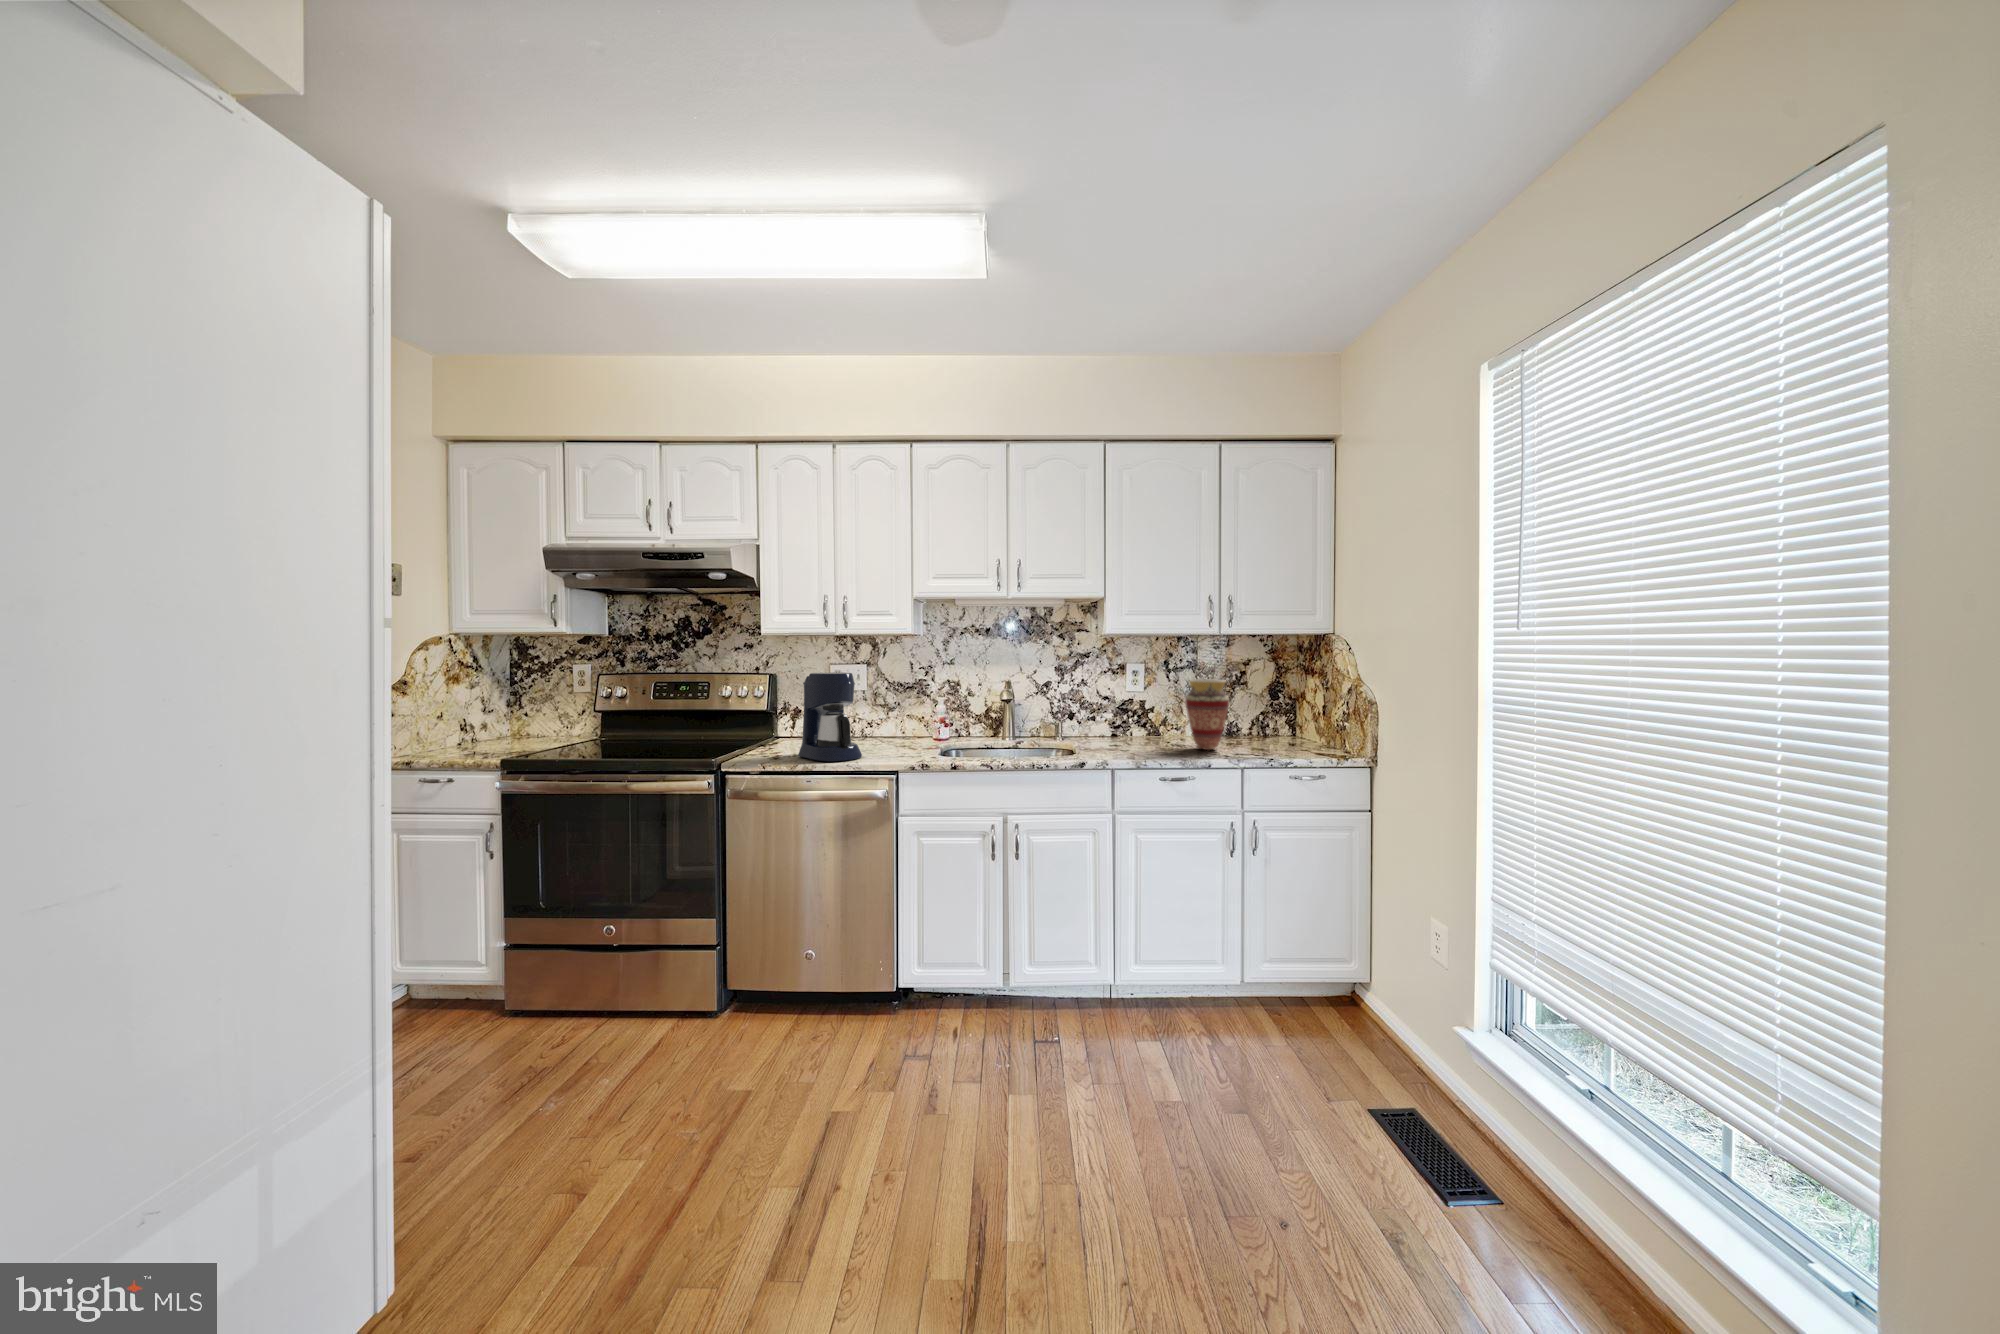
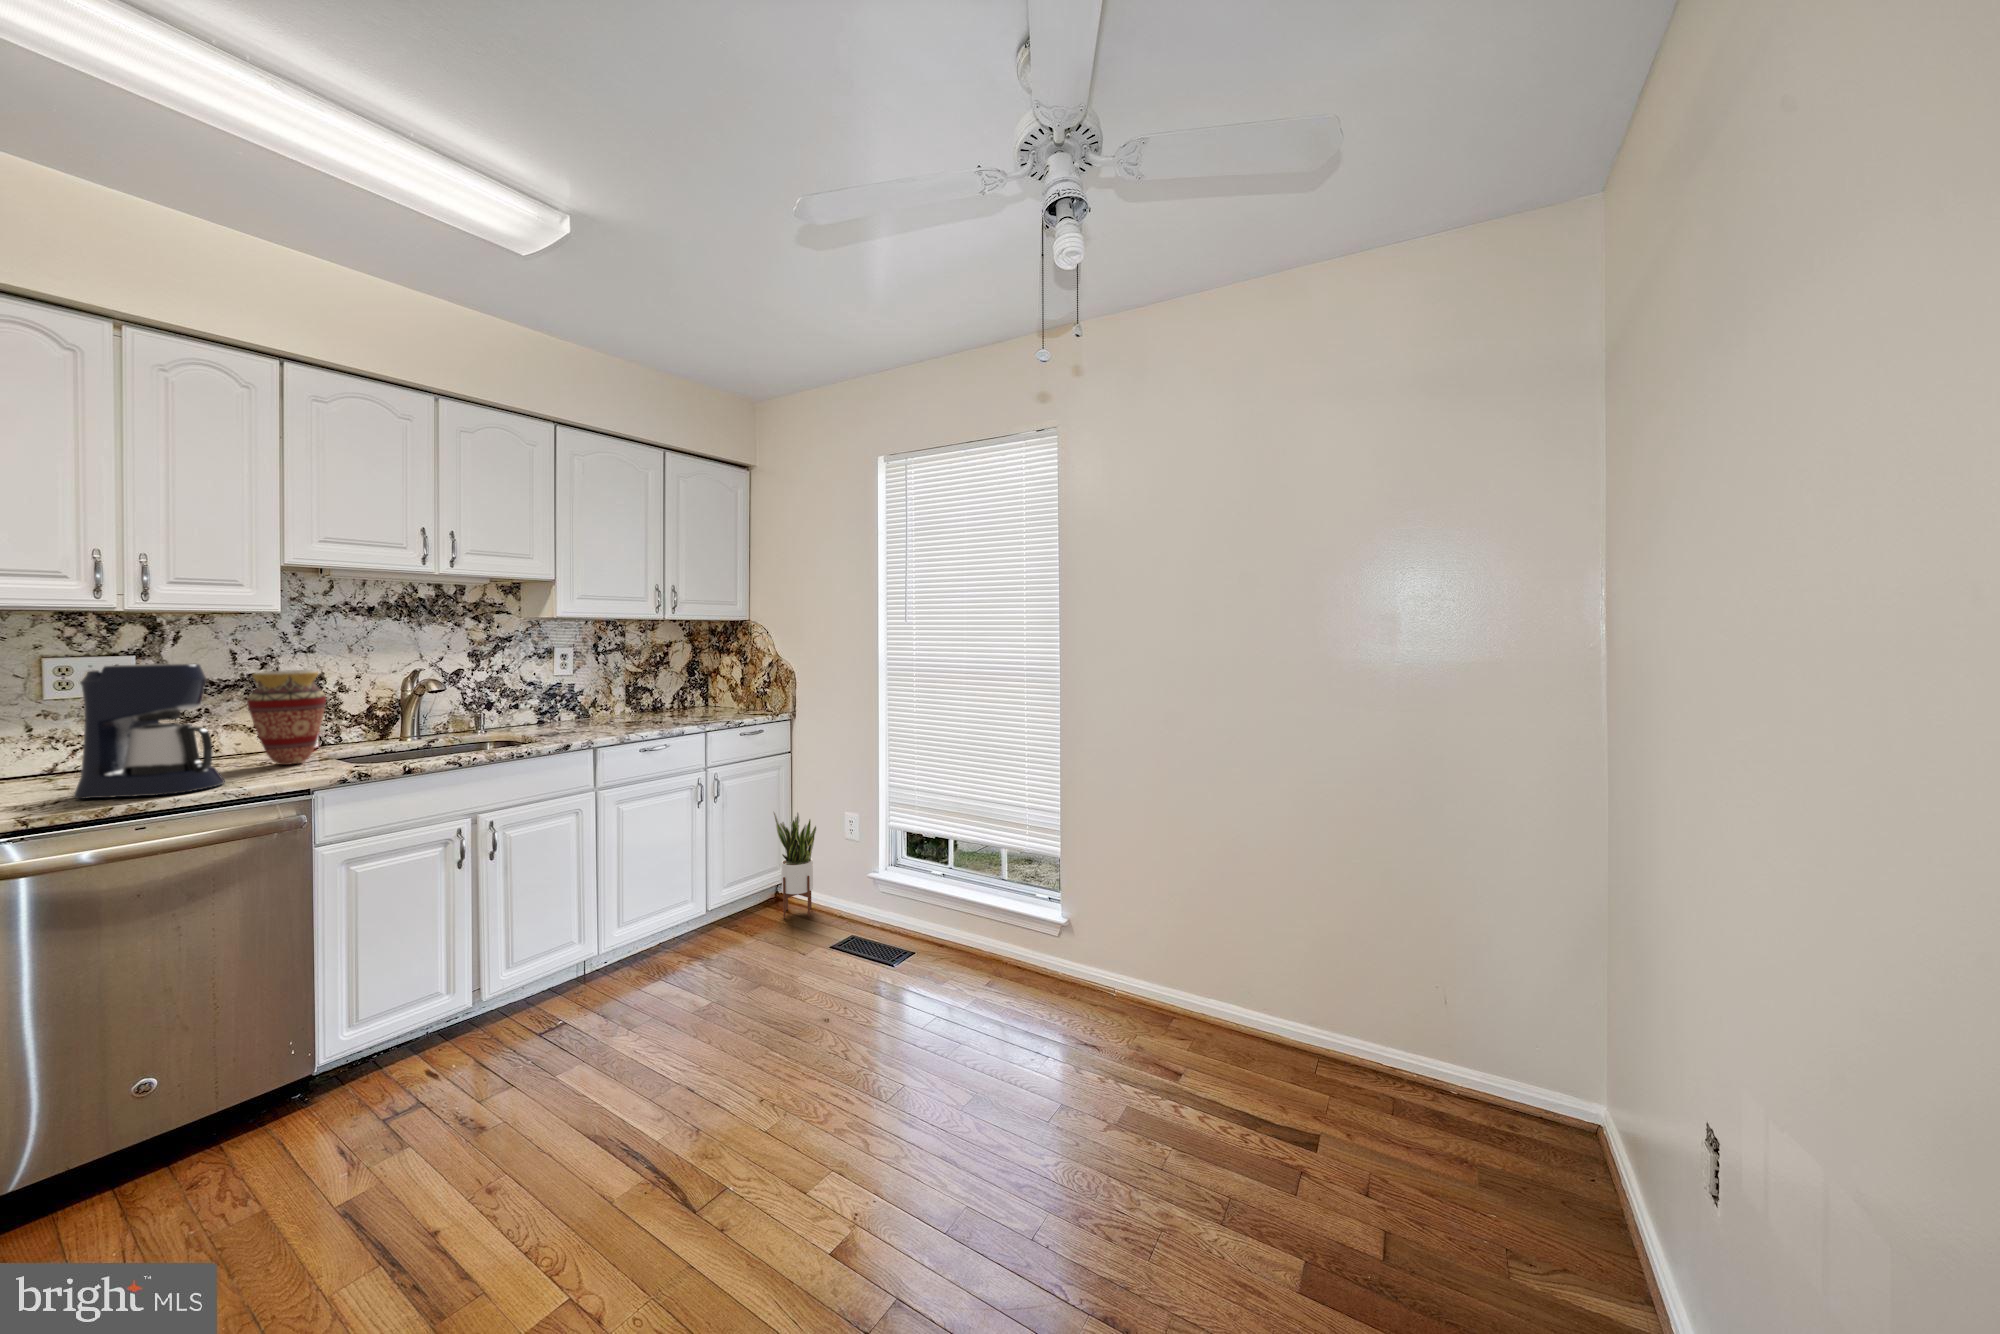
vase: present [1185,679,1229,750] -> present [247,670,326,765]
potted plant: none [1330,880,1384,1038] -> present [773,812,816,919]

